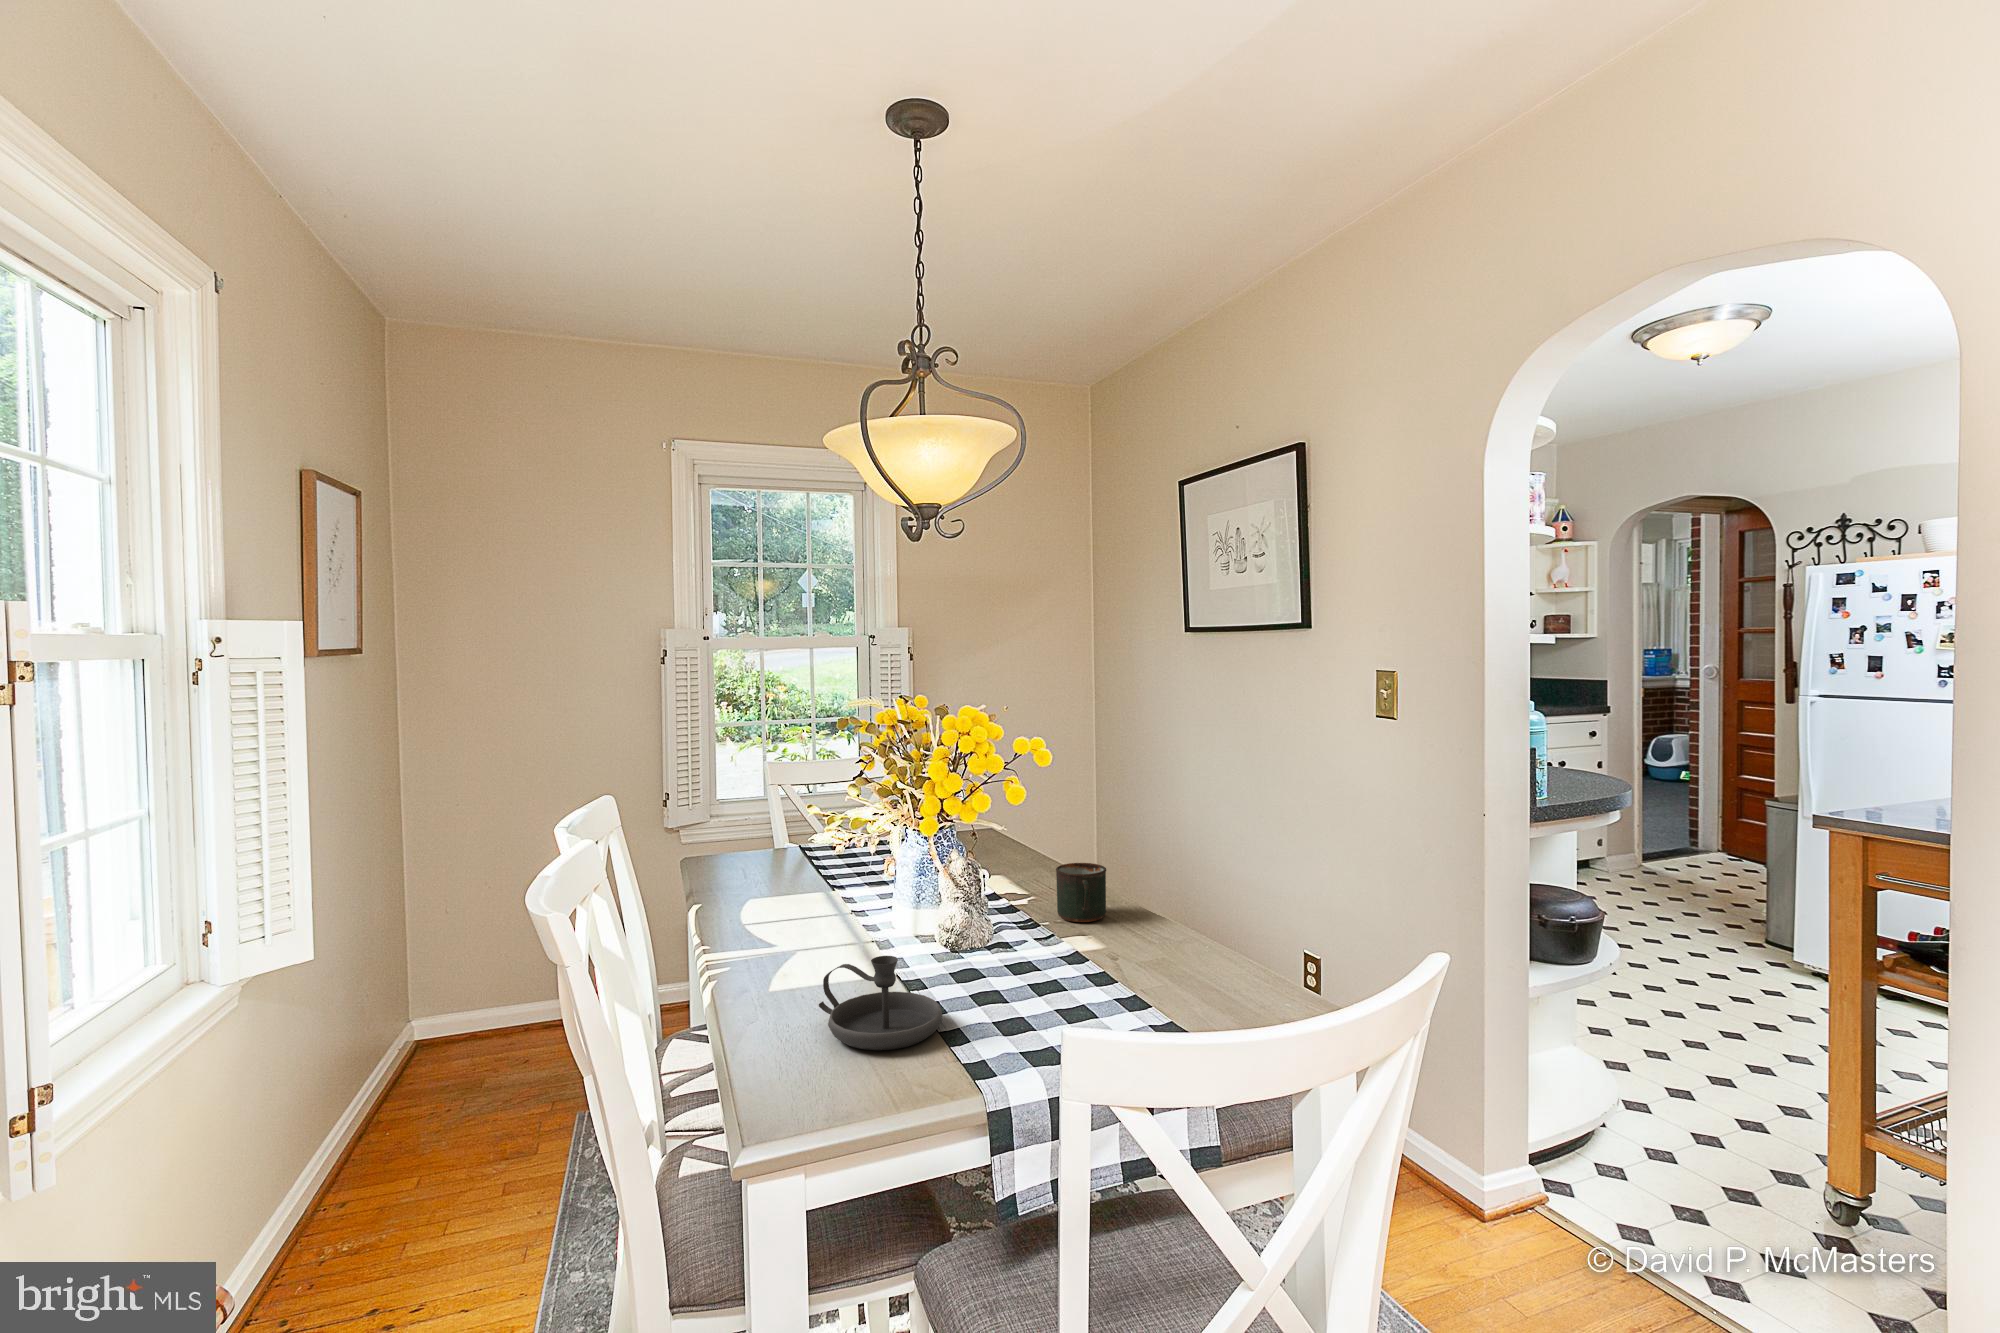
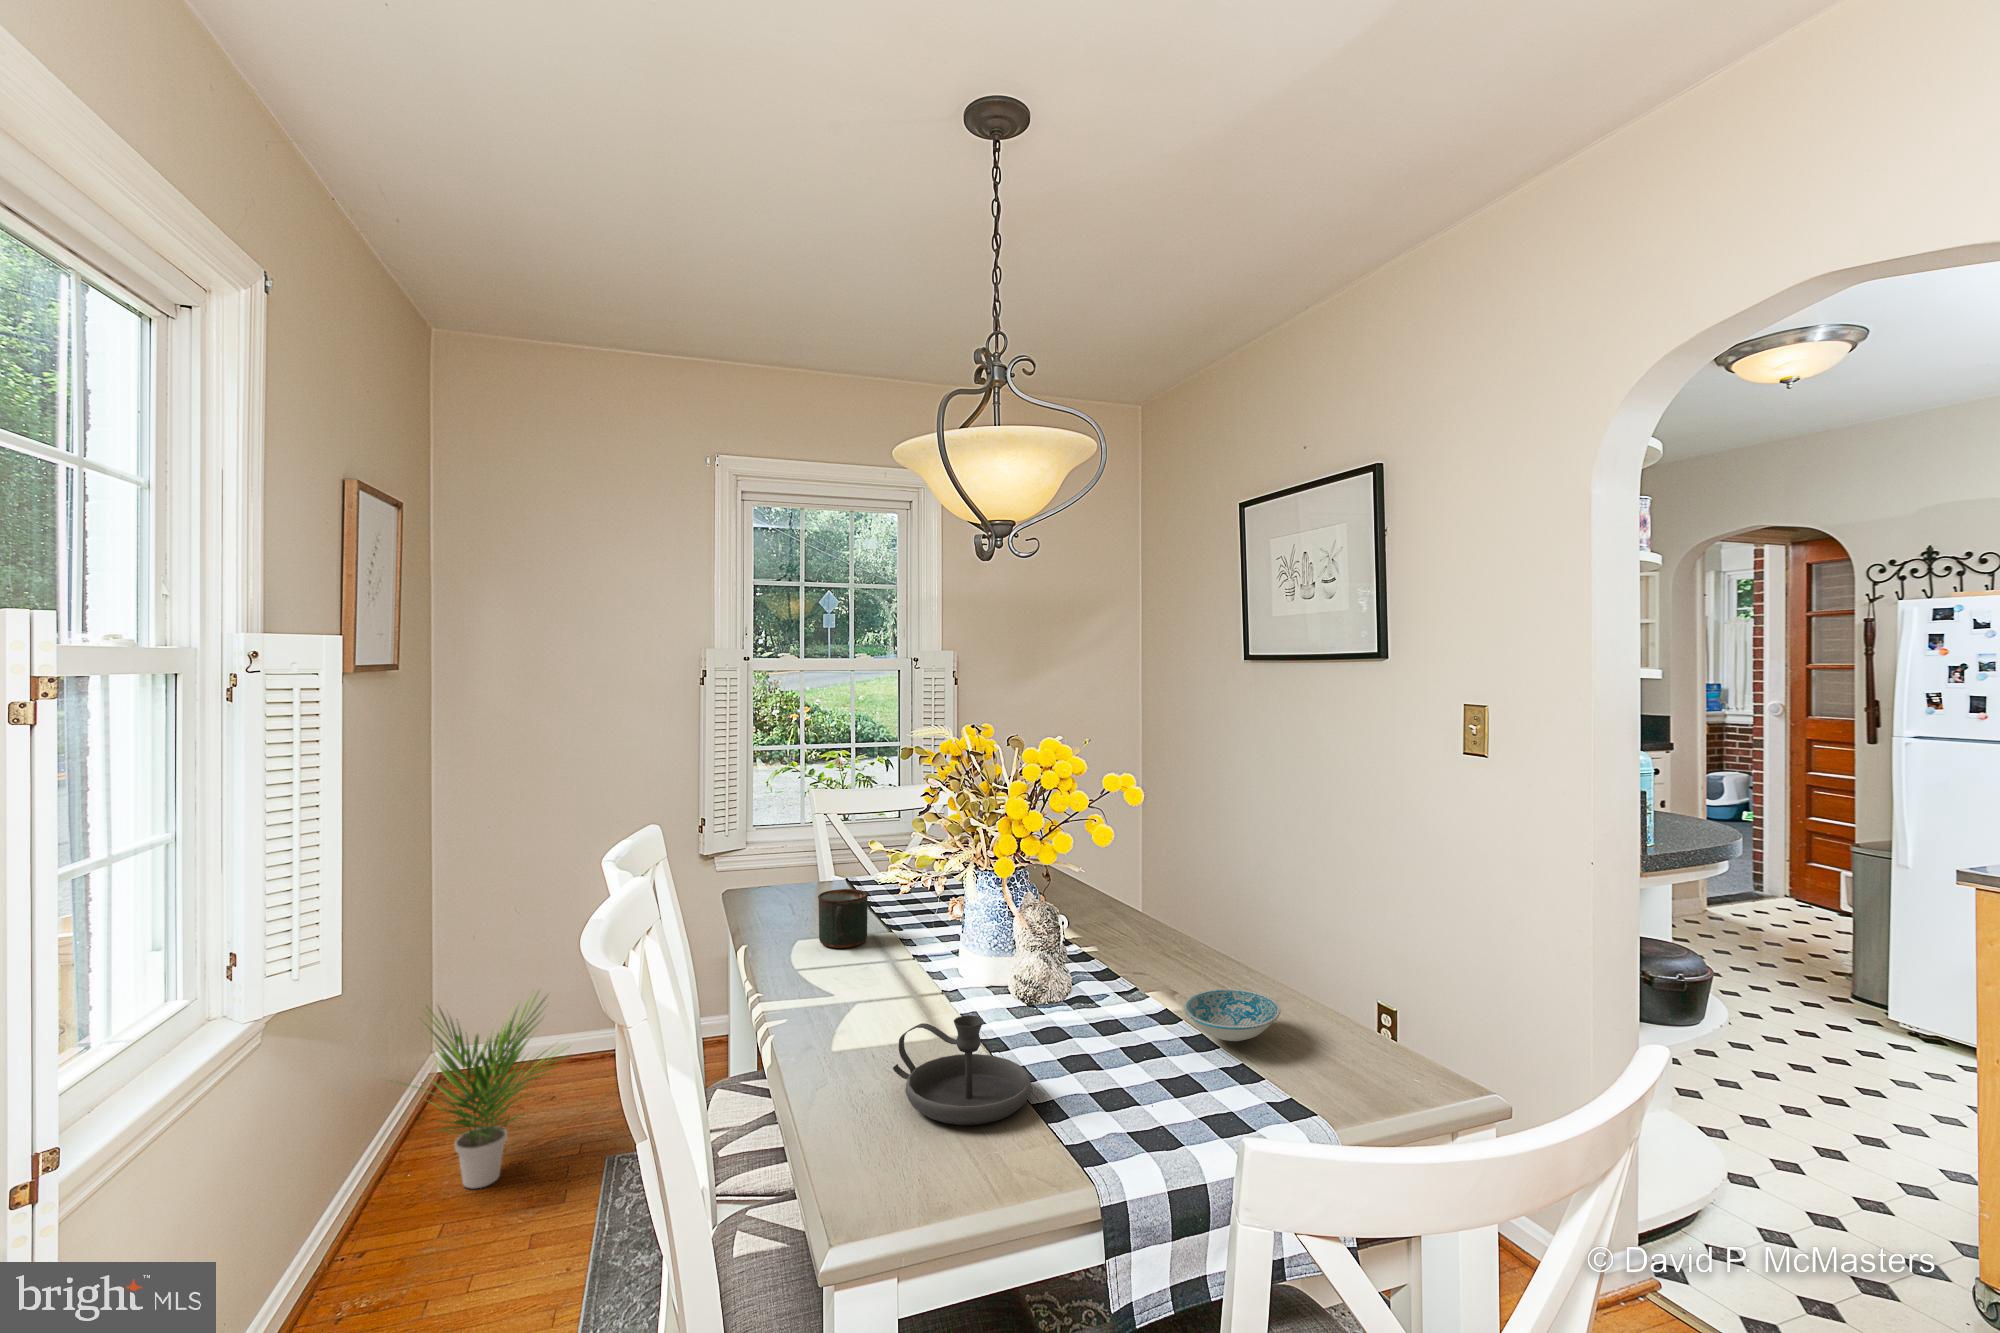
mug: present [1056,863,1106,922] -> present [818,889,868,948]
ceramic bowl: none [1088,932,1175,977] -> present [1184,989,1280,1041]
potted plant: none [345,957,536,1146] -> present [401,993,564,1189]

